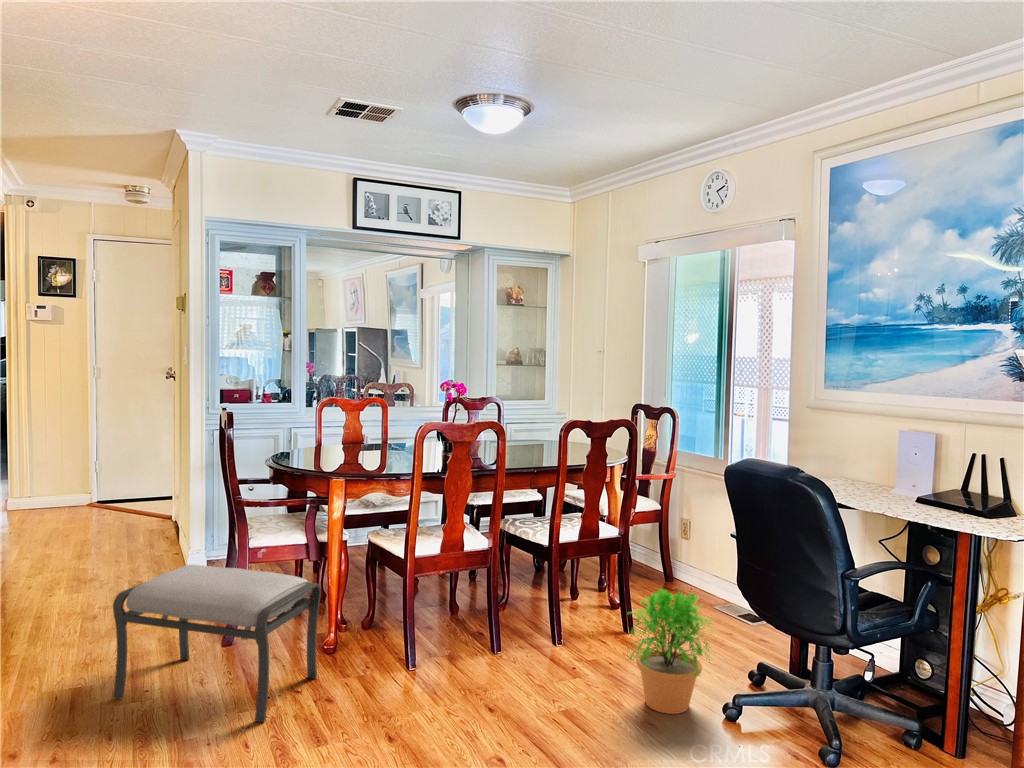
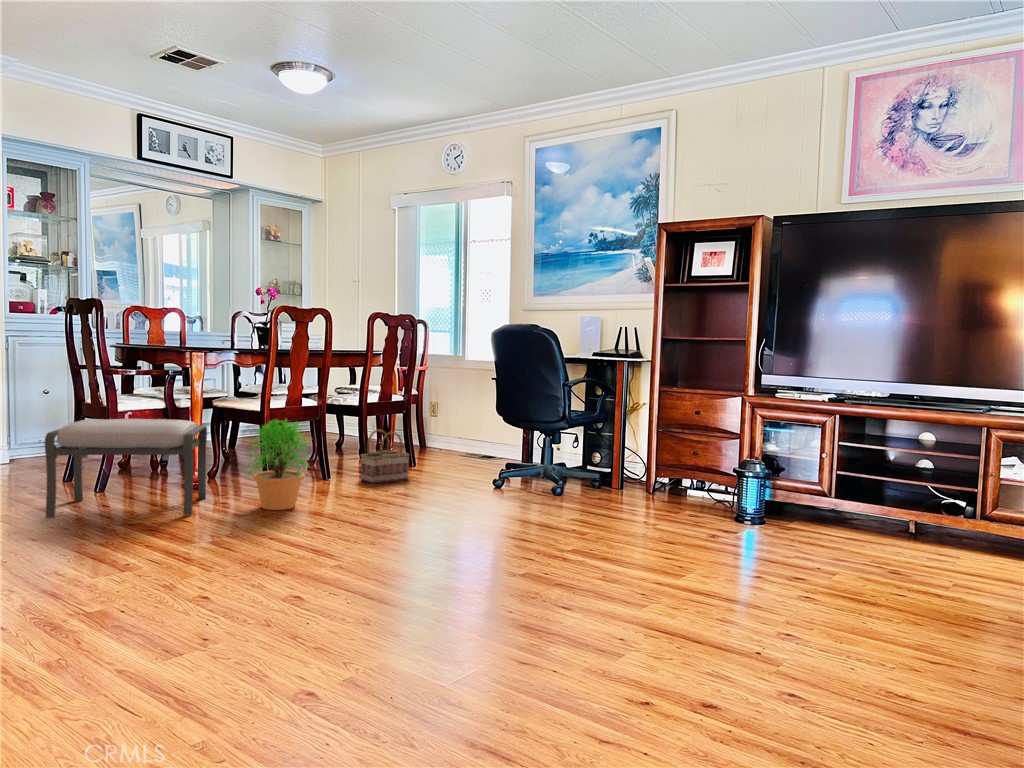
basket: none [536,589,606,672] -> present [361,429,409,483]
potted plant: present [627,589,711,714] -> present [247,420,309,510]

